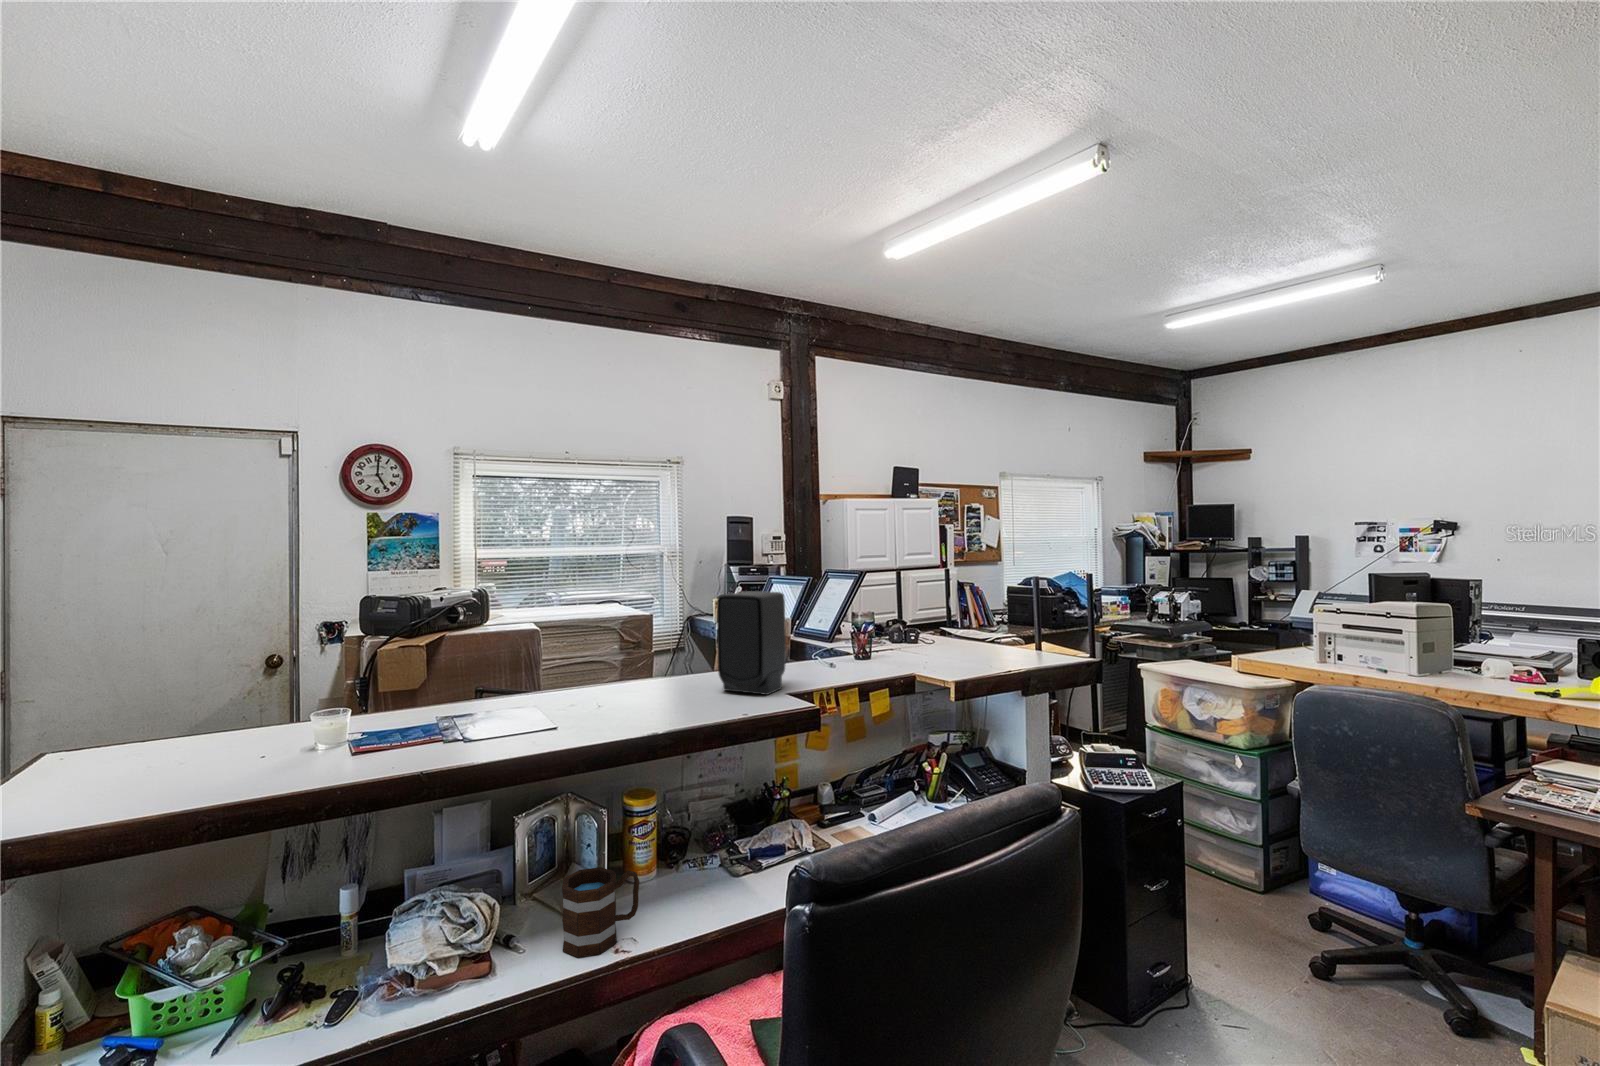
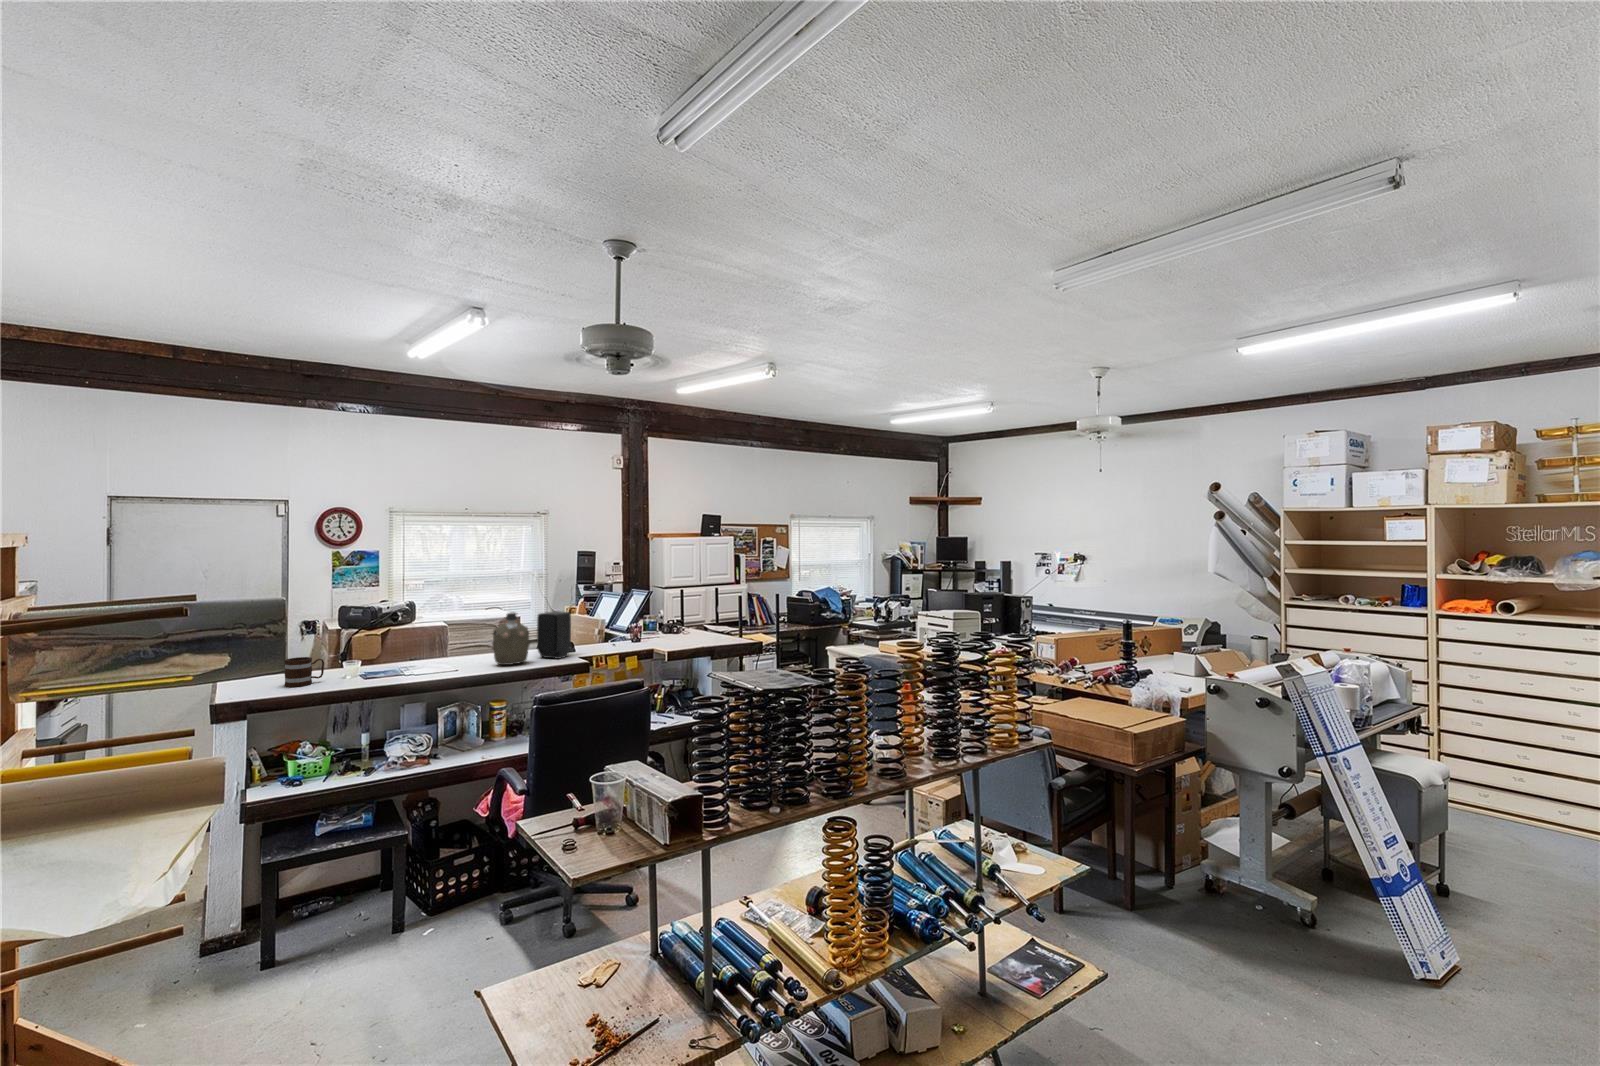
water bottle: none [627,589,708,712] -> present [492,612,530,665]
mug: present [562,867,639,957] -> present [284,657,324,687]

